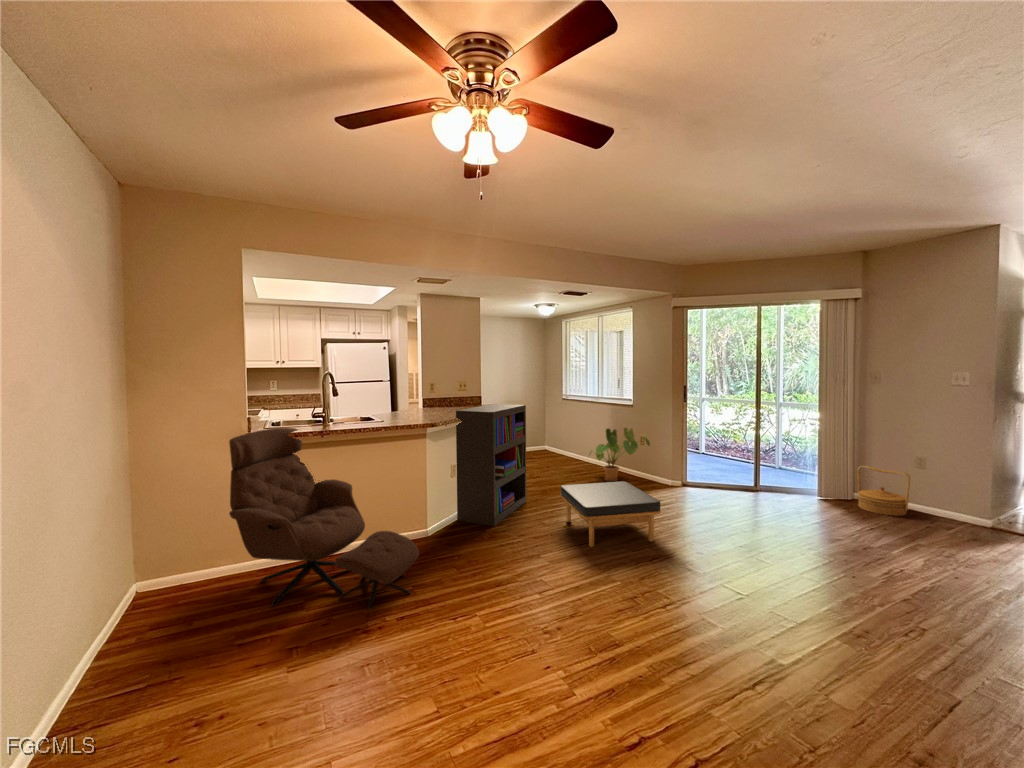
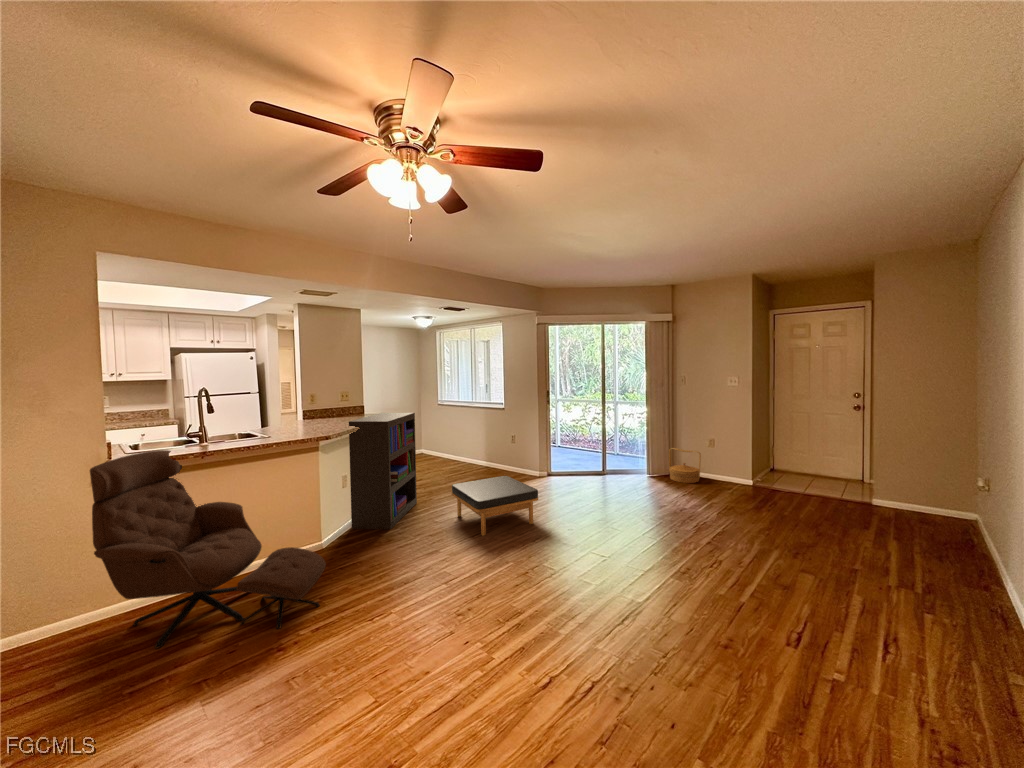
house plant: present [589,428,650,481] -> none [468,428,521,477]

